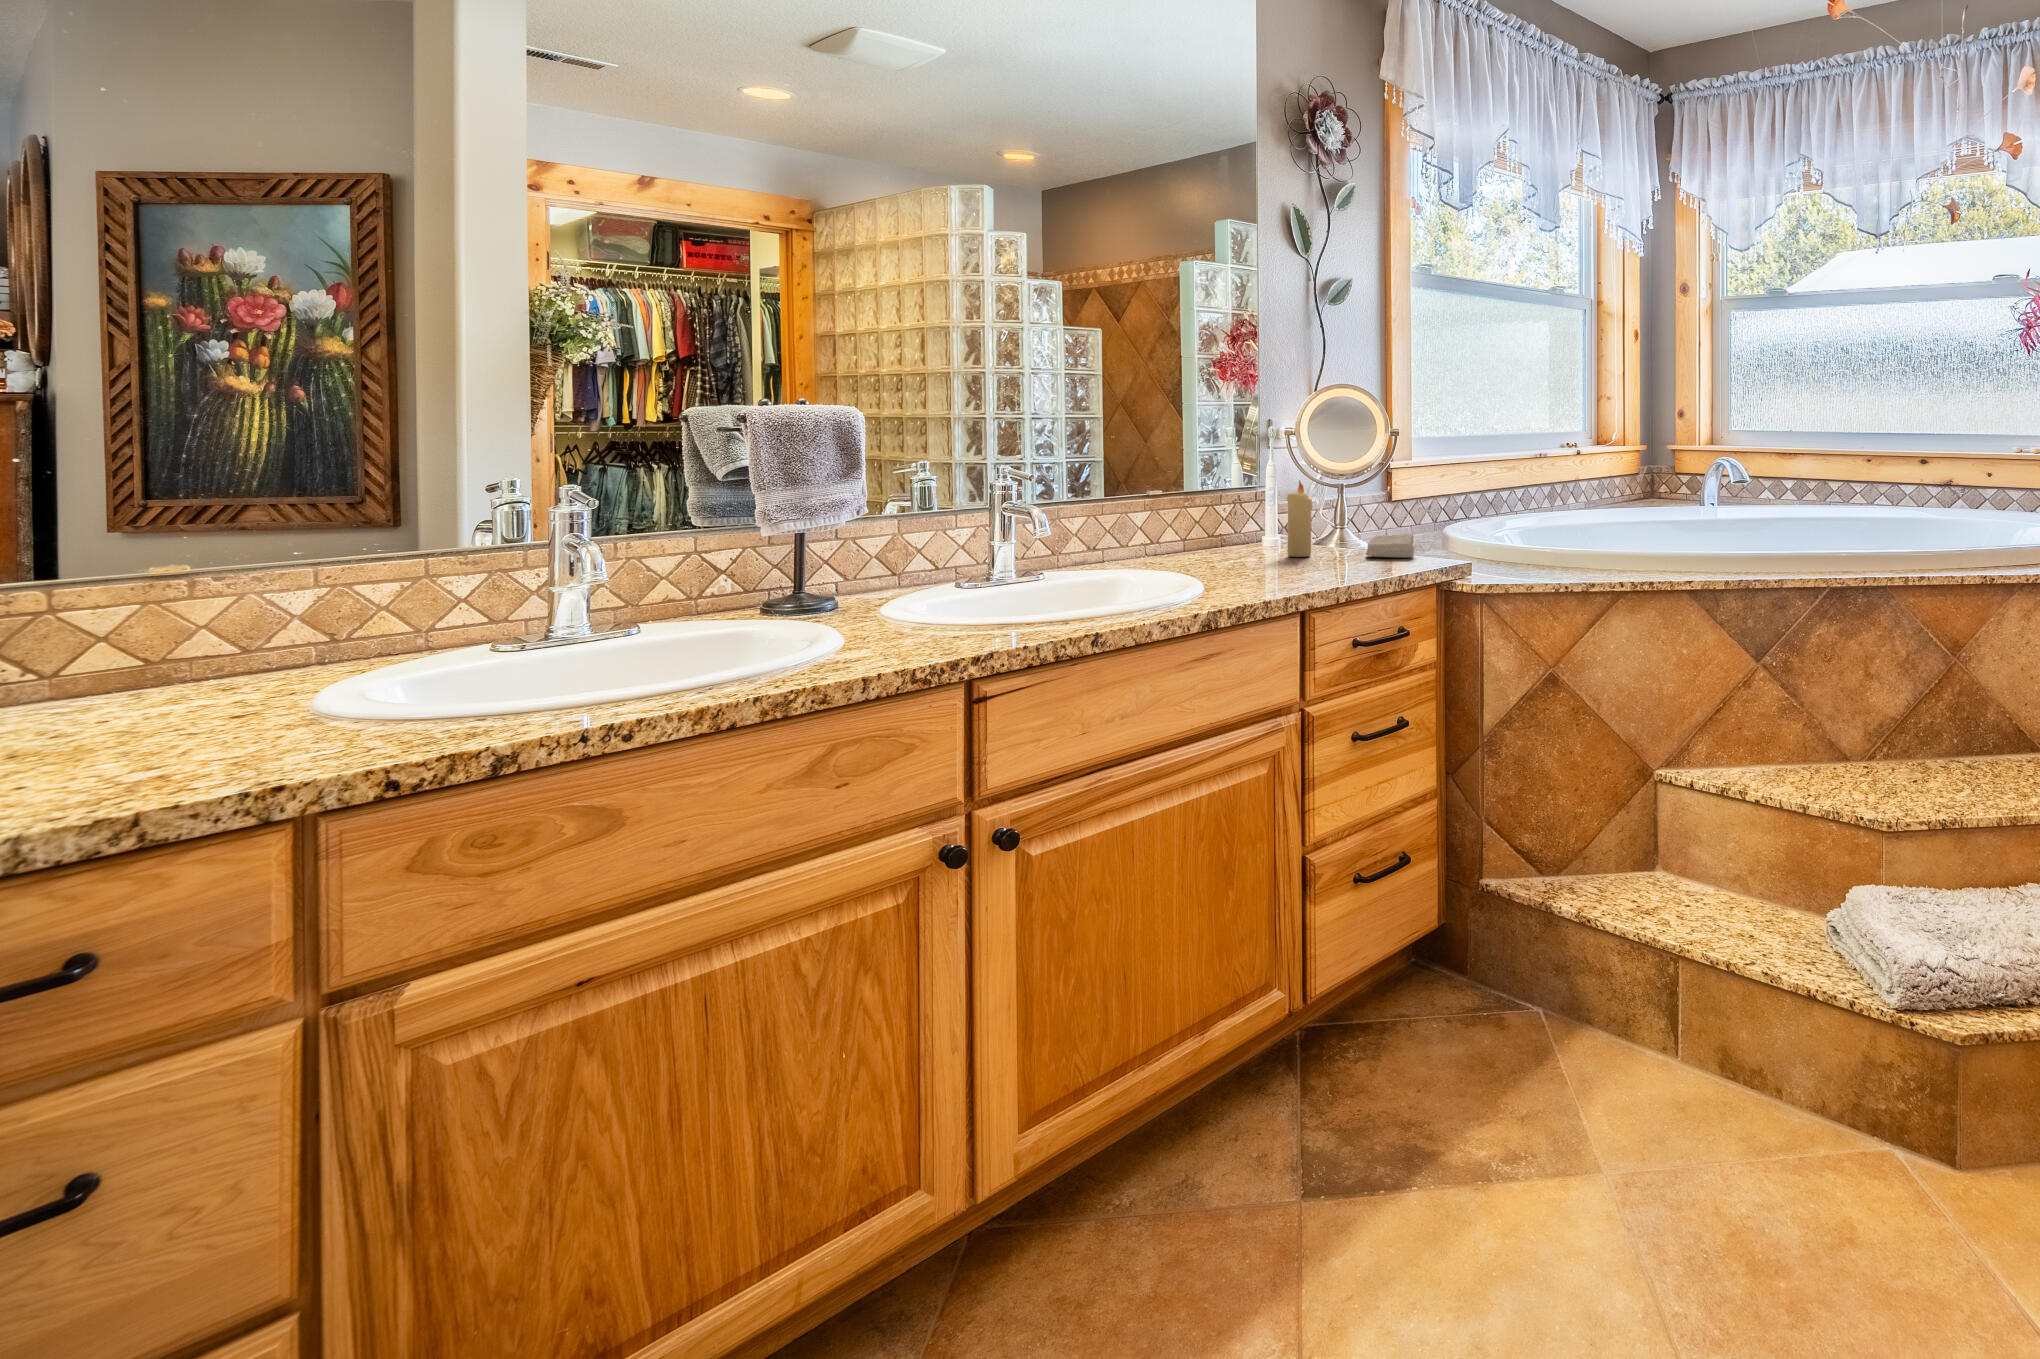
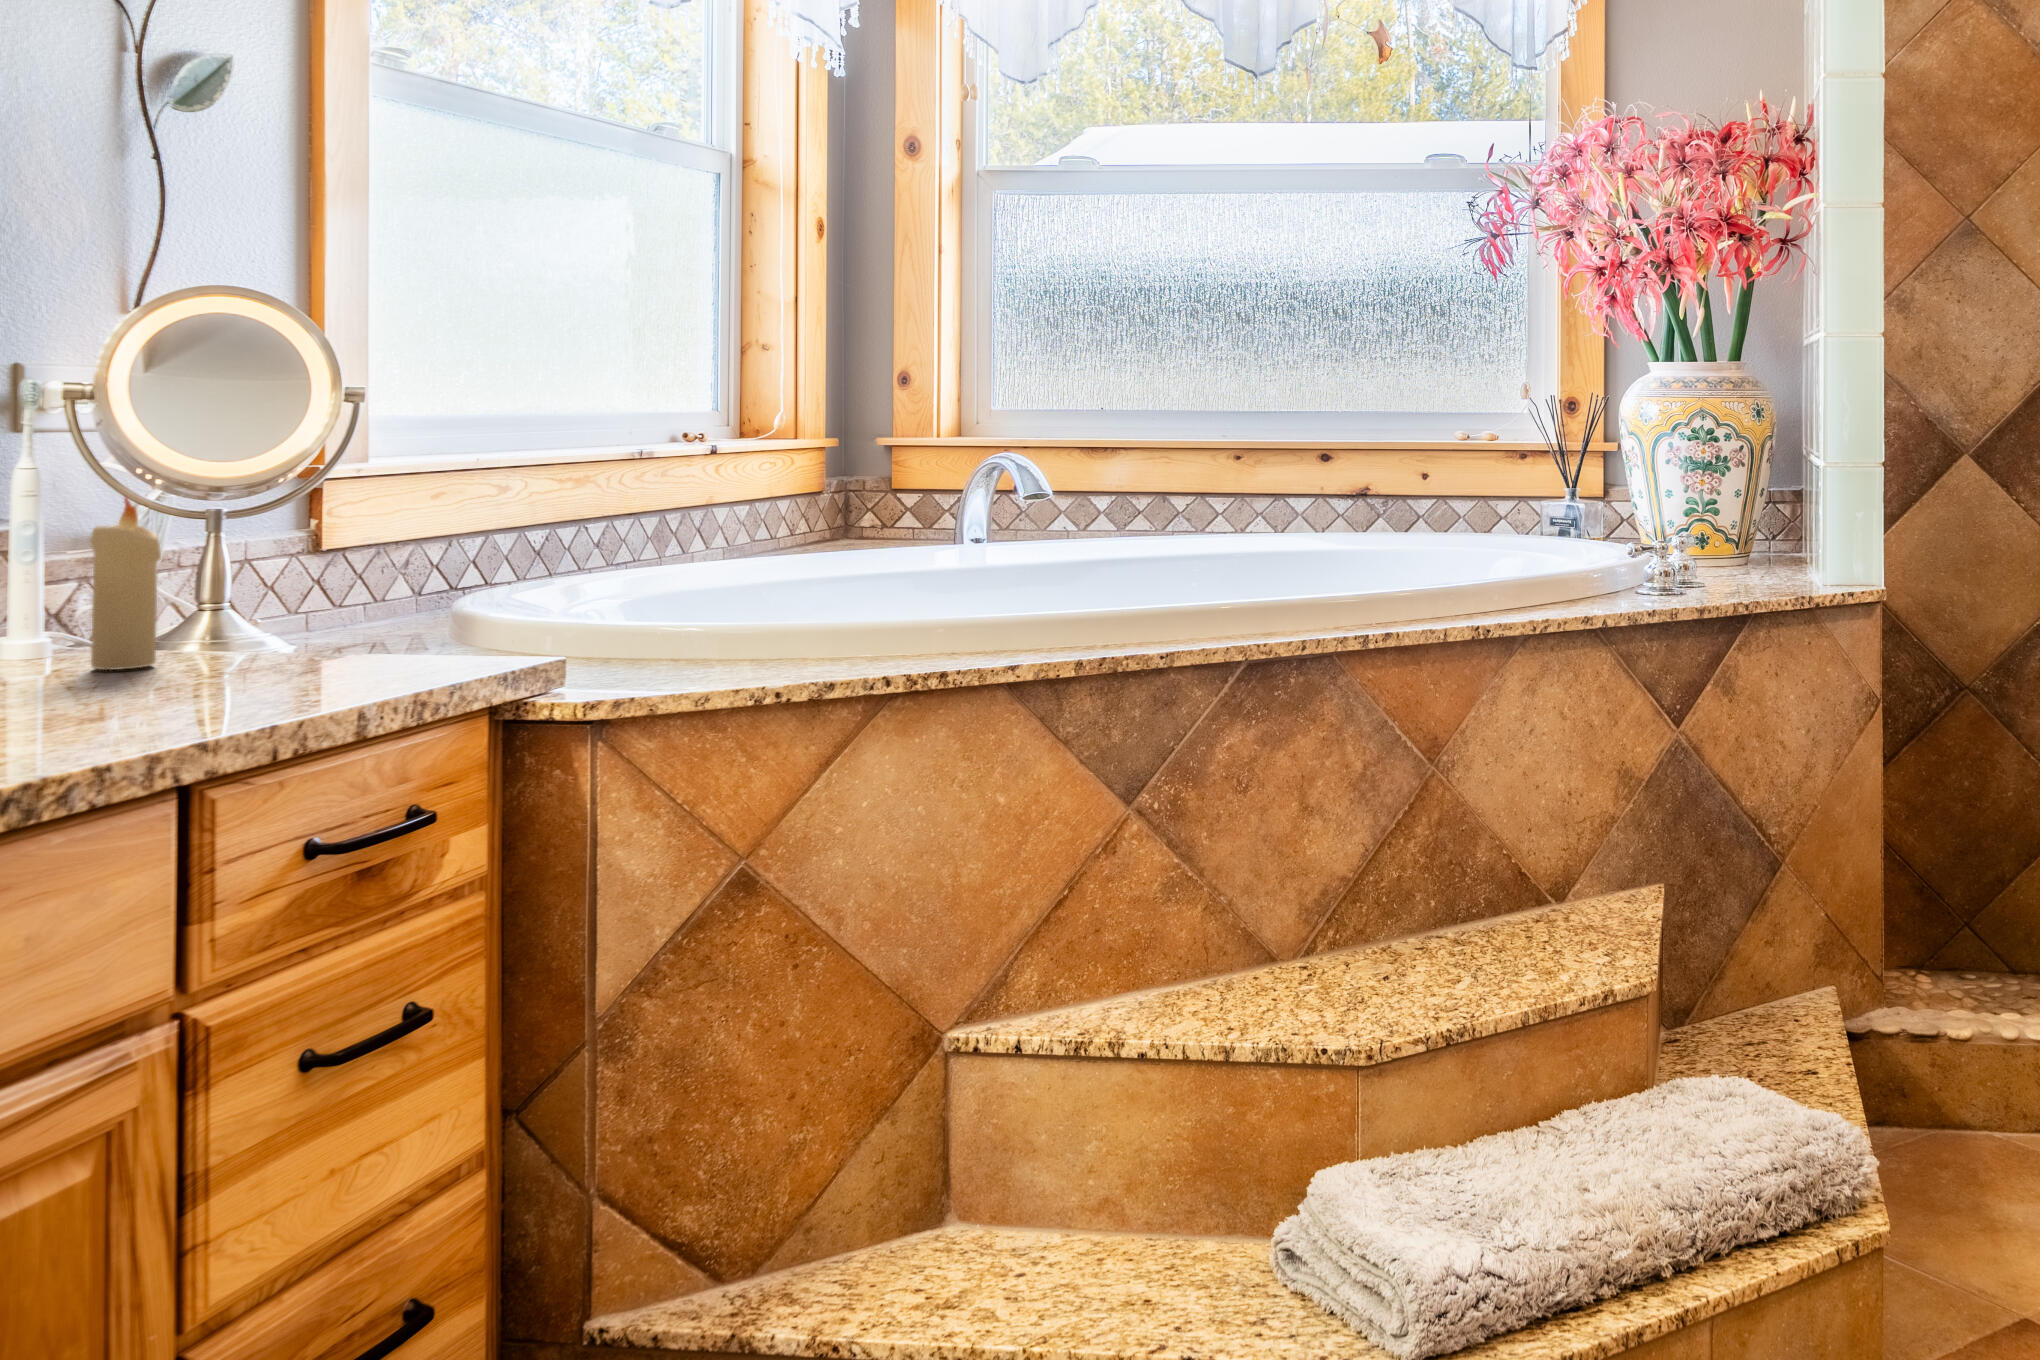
soap bar: present [1366,534,1414,558] -> none [301,604,424,658]

